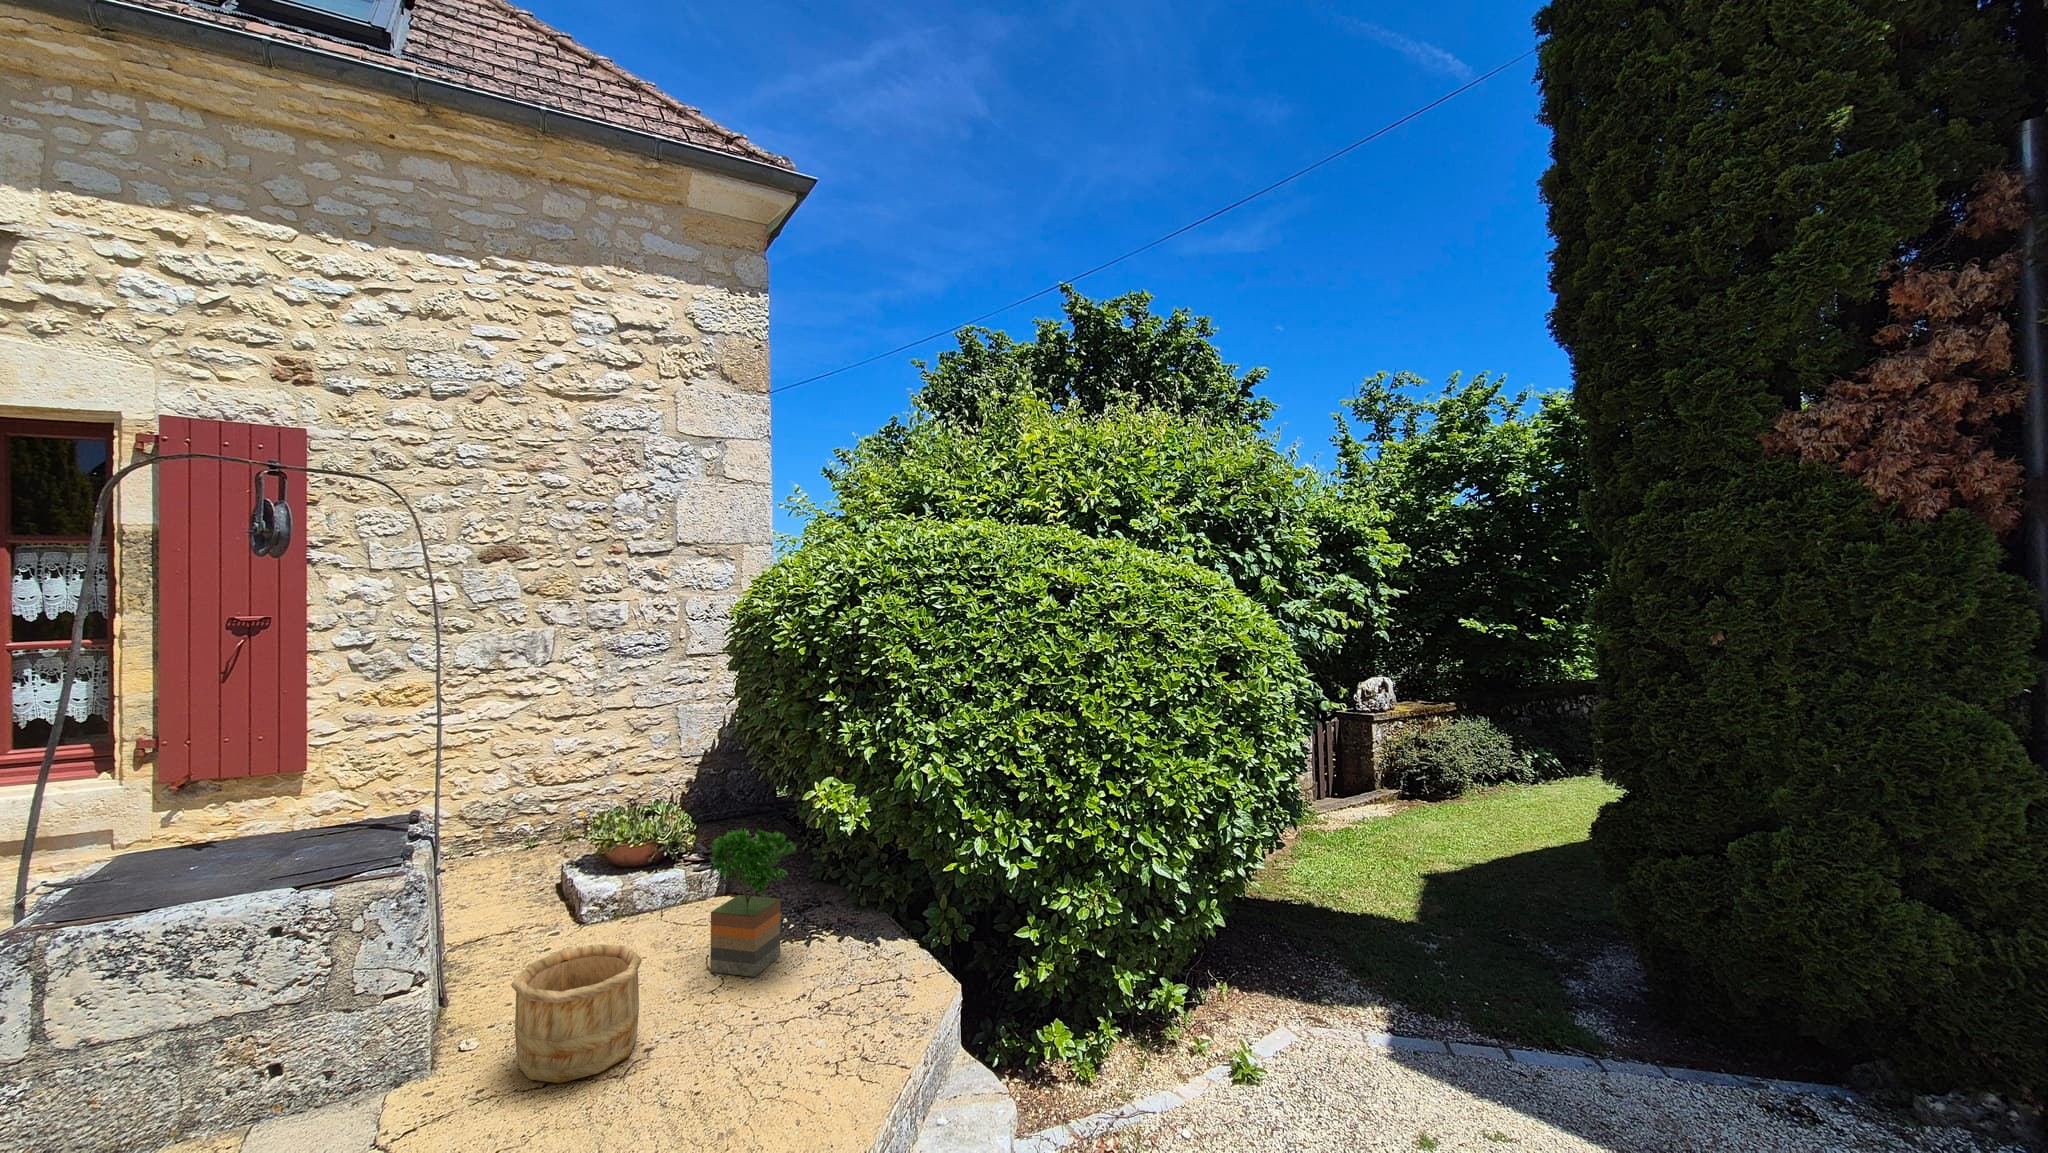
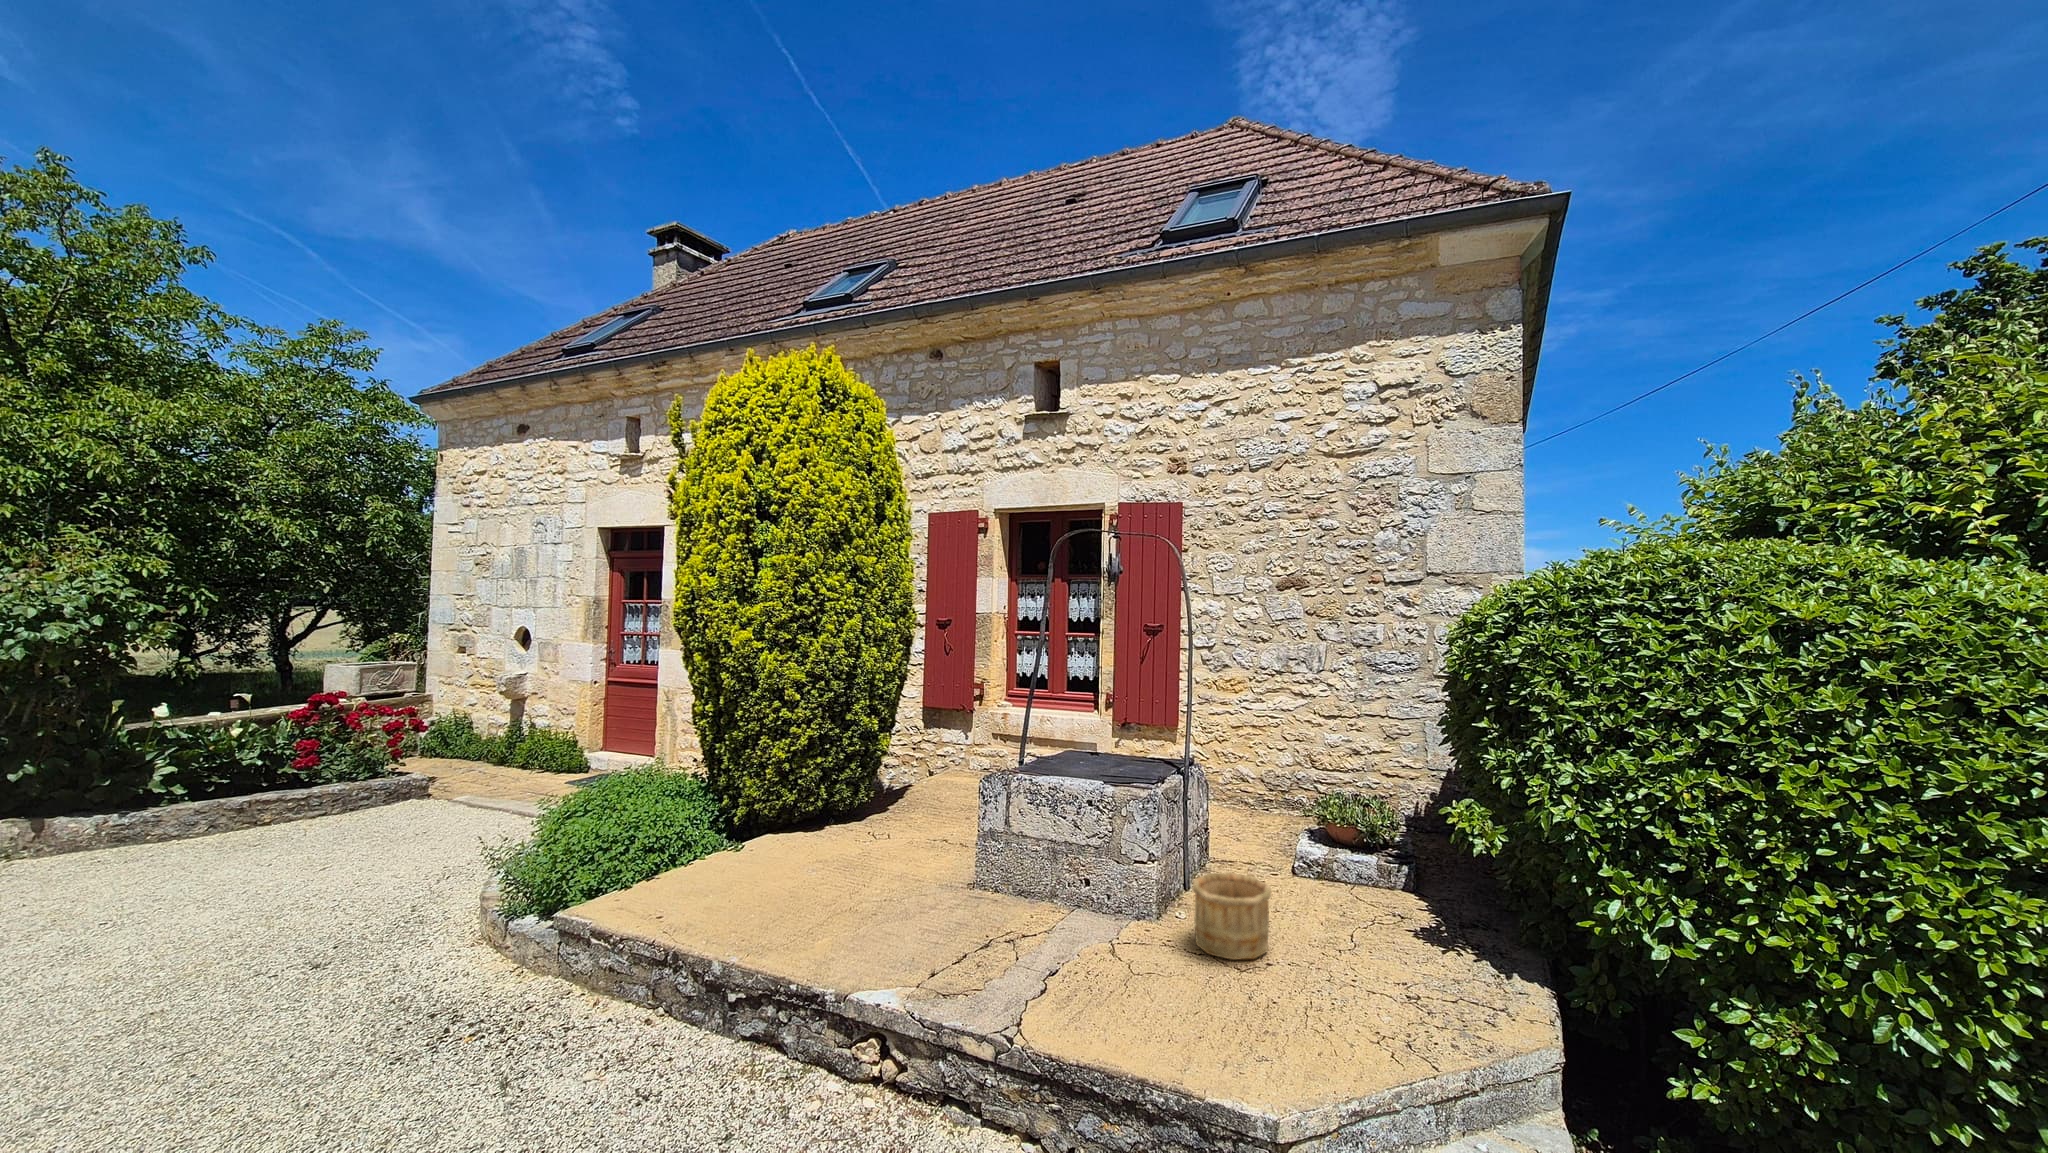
potted tree: present [710,828,795,977] -> none [1345,827,1430,953]

